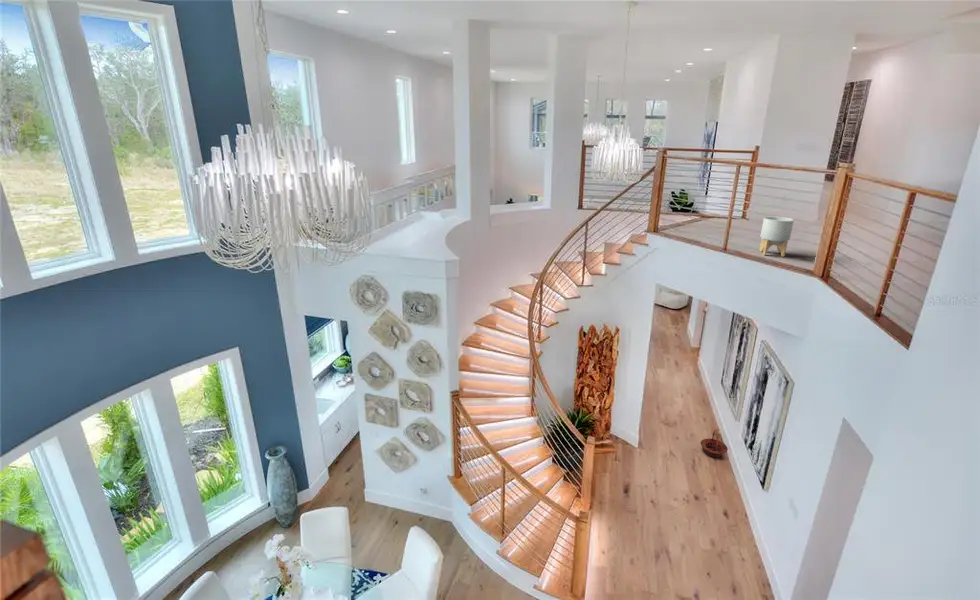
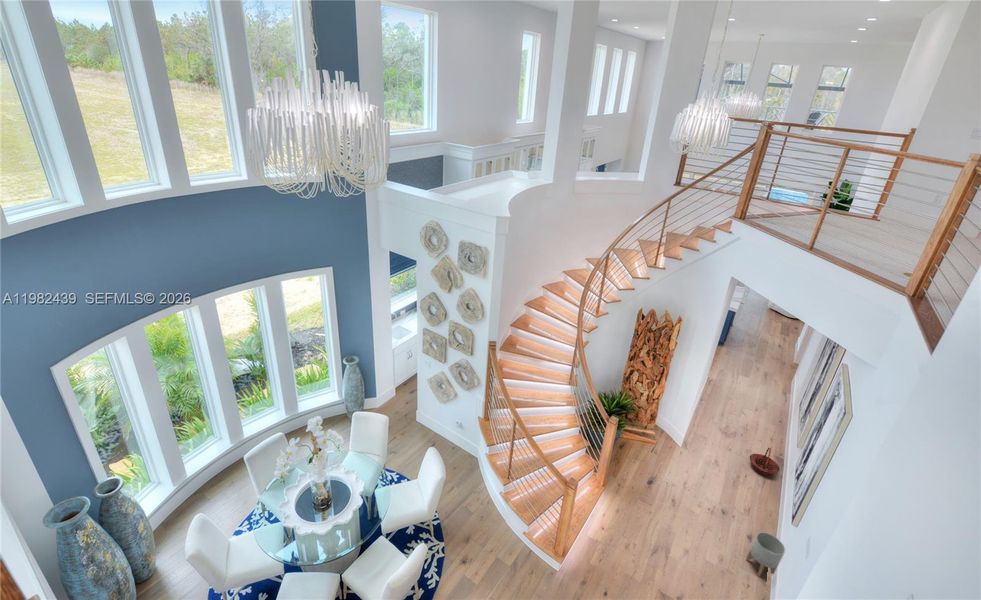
planter: present [760,216,794,257] -> present [746,532,785,576]

